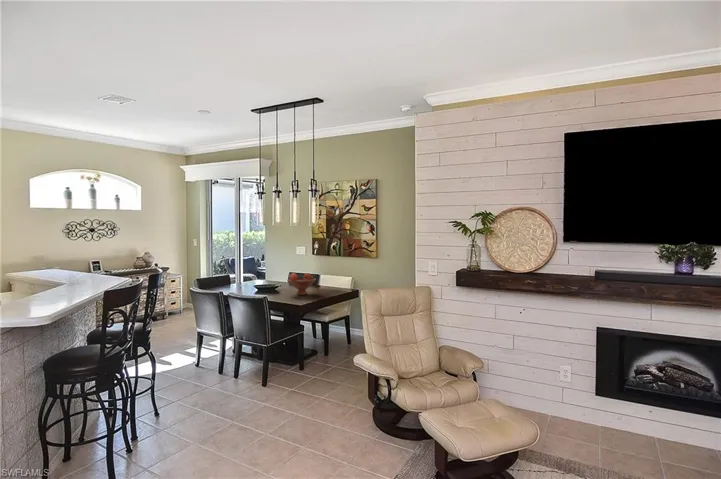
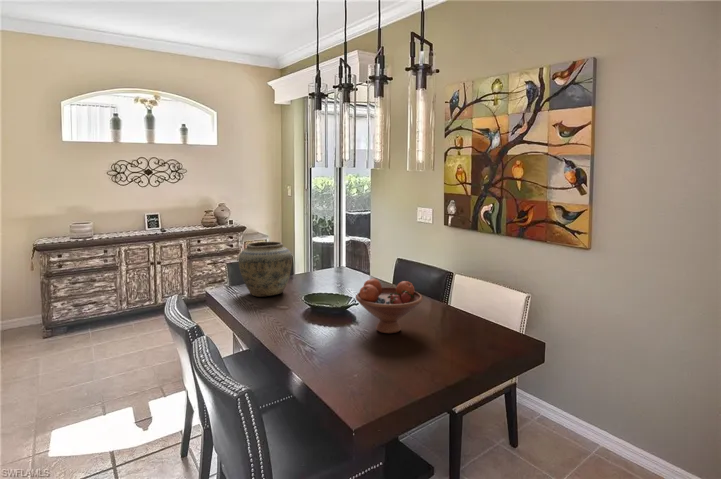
vase: none [214,264,243,292] -> present [238,242,292,297]

